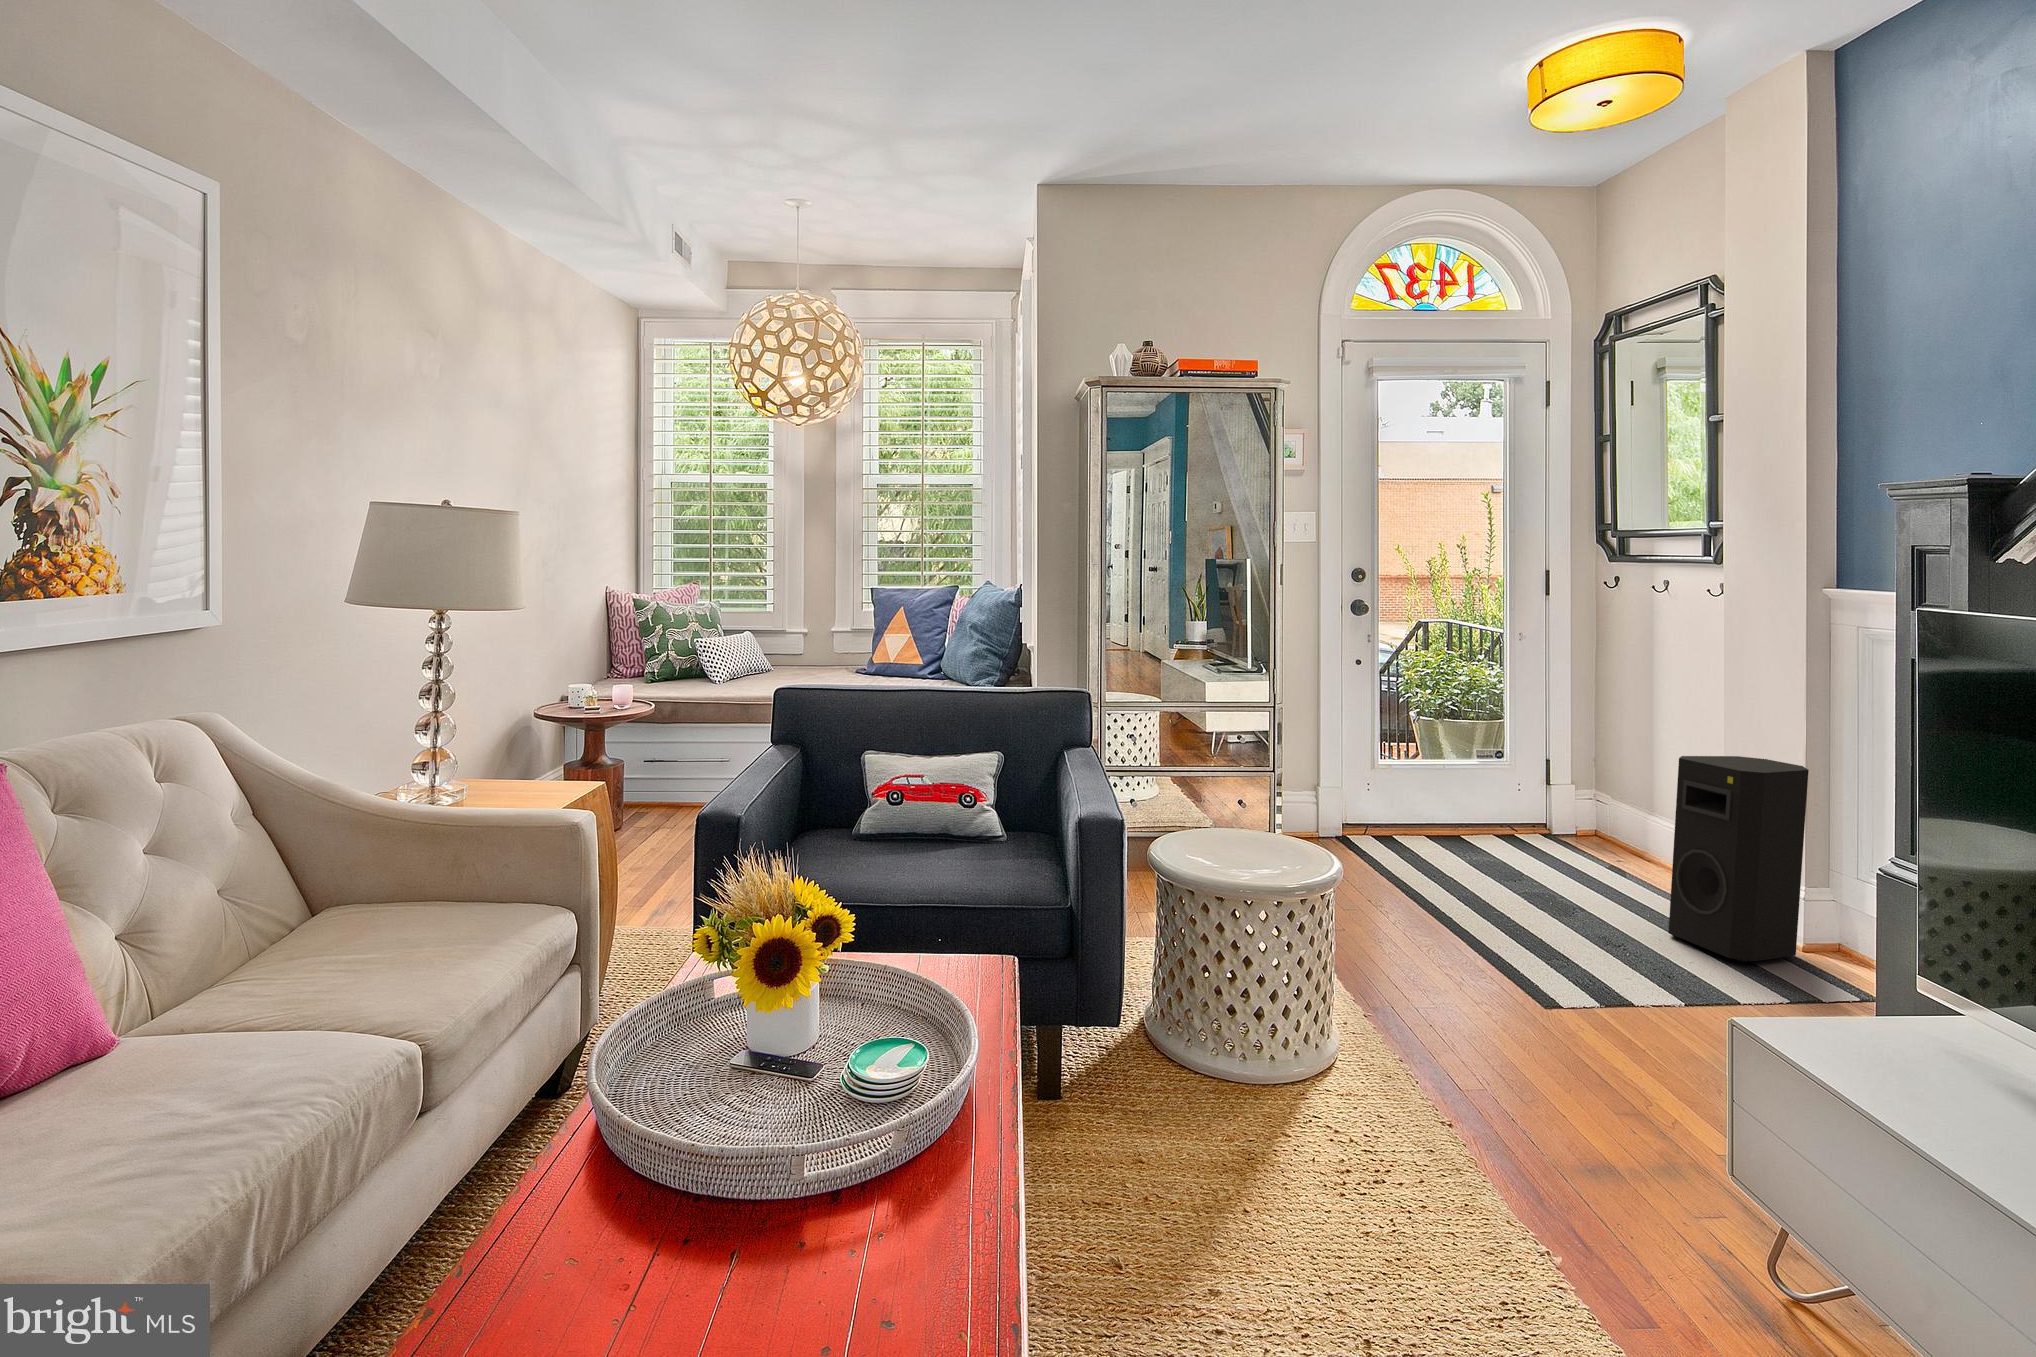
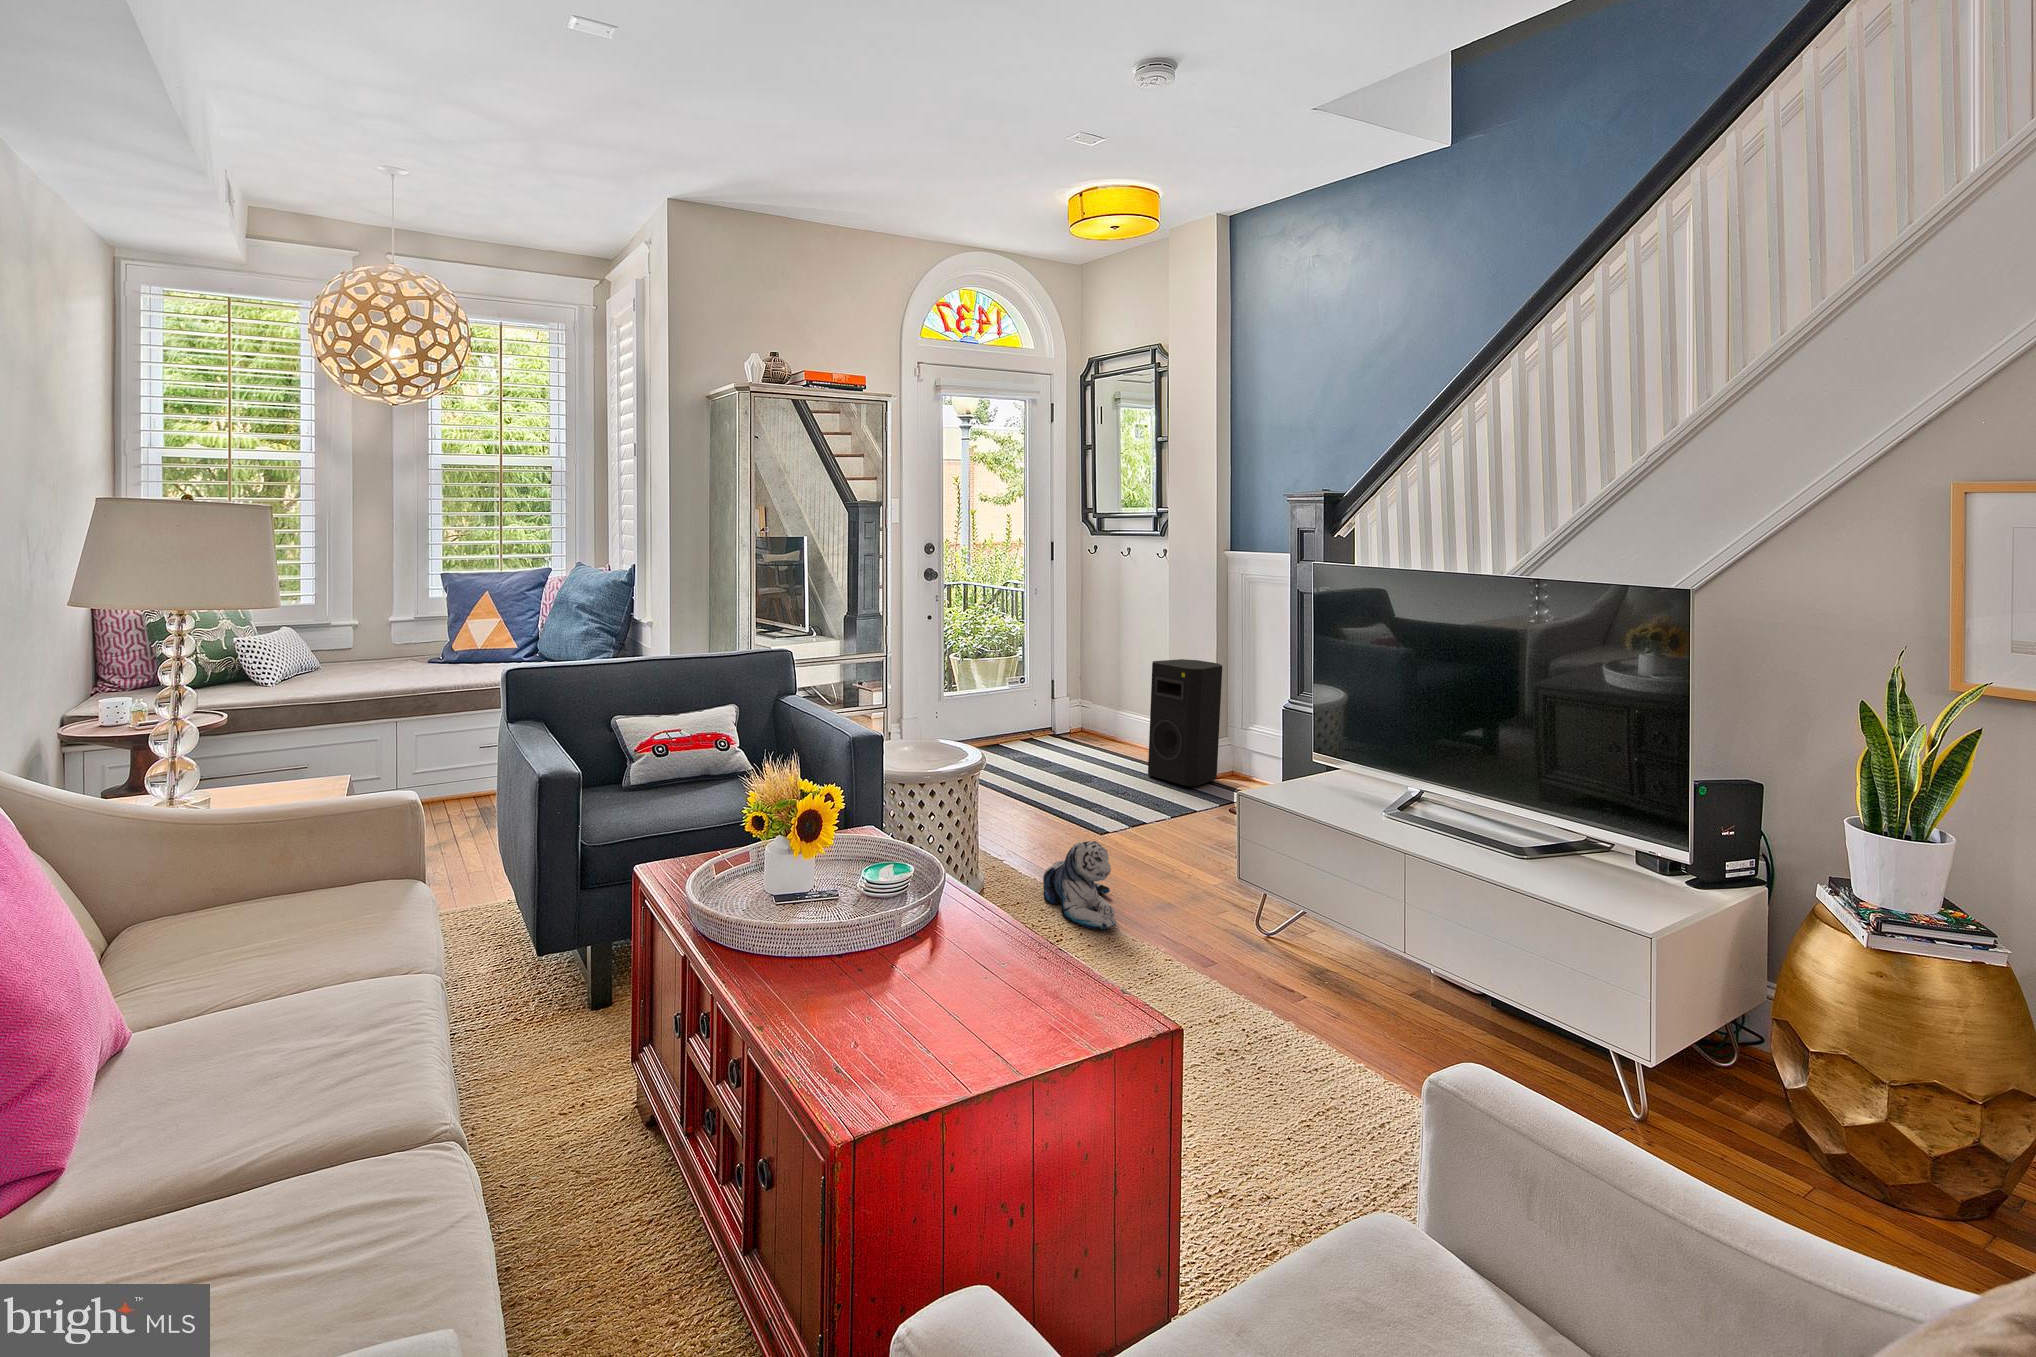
plush toy: none [1418,1016,1531,1161] -> present [1043,841,1116,930]

